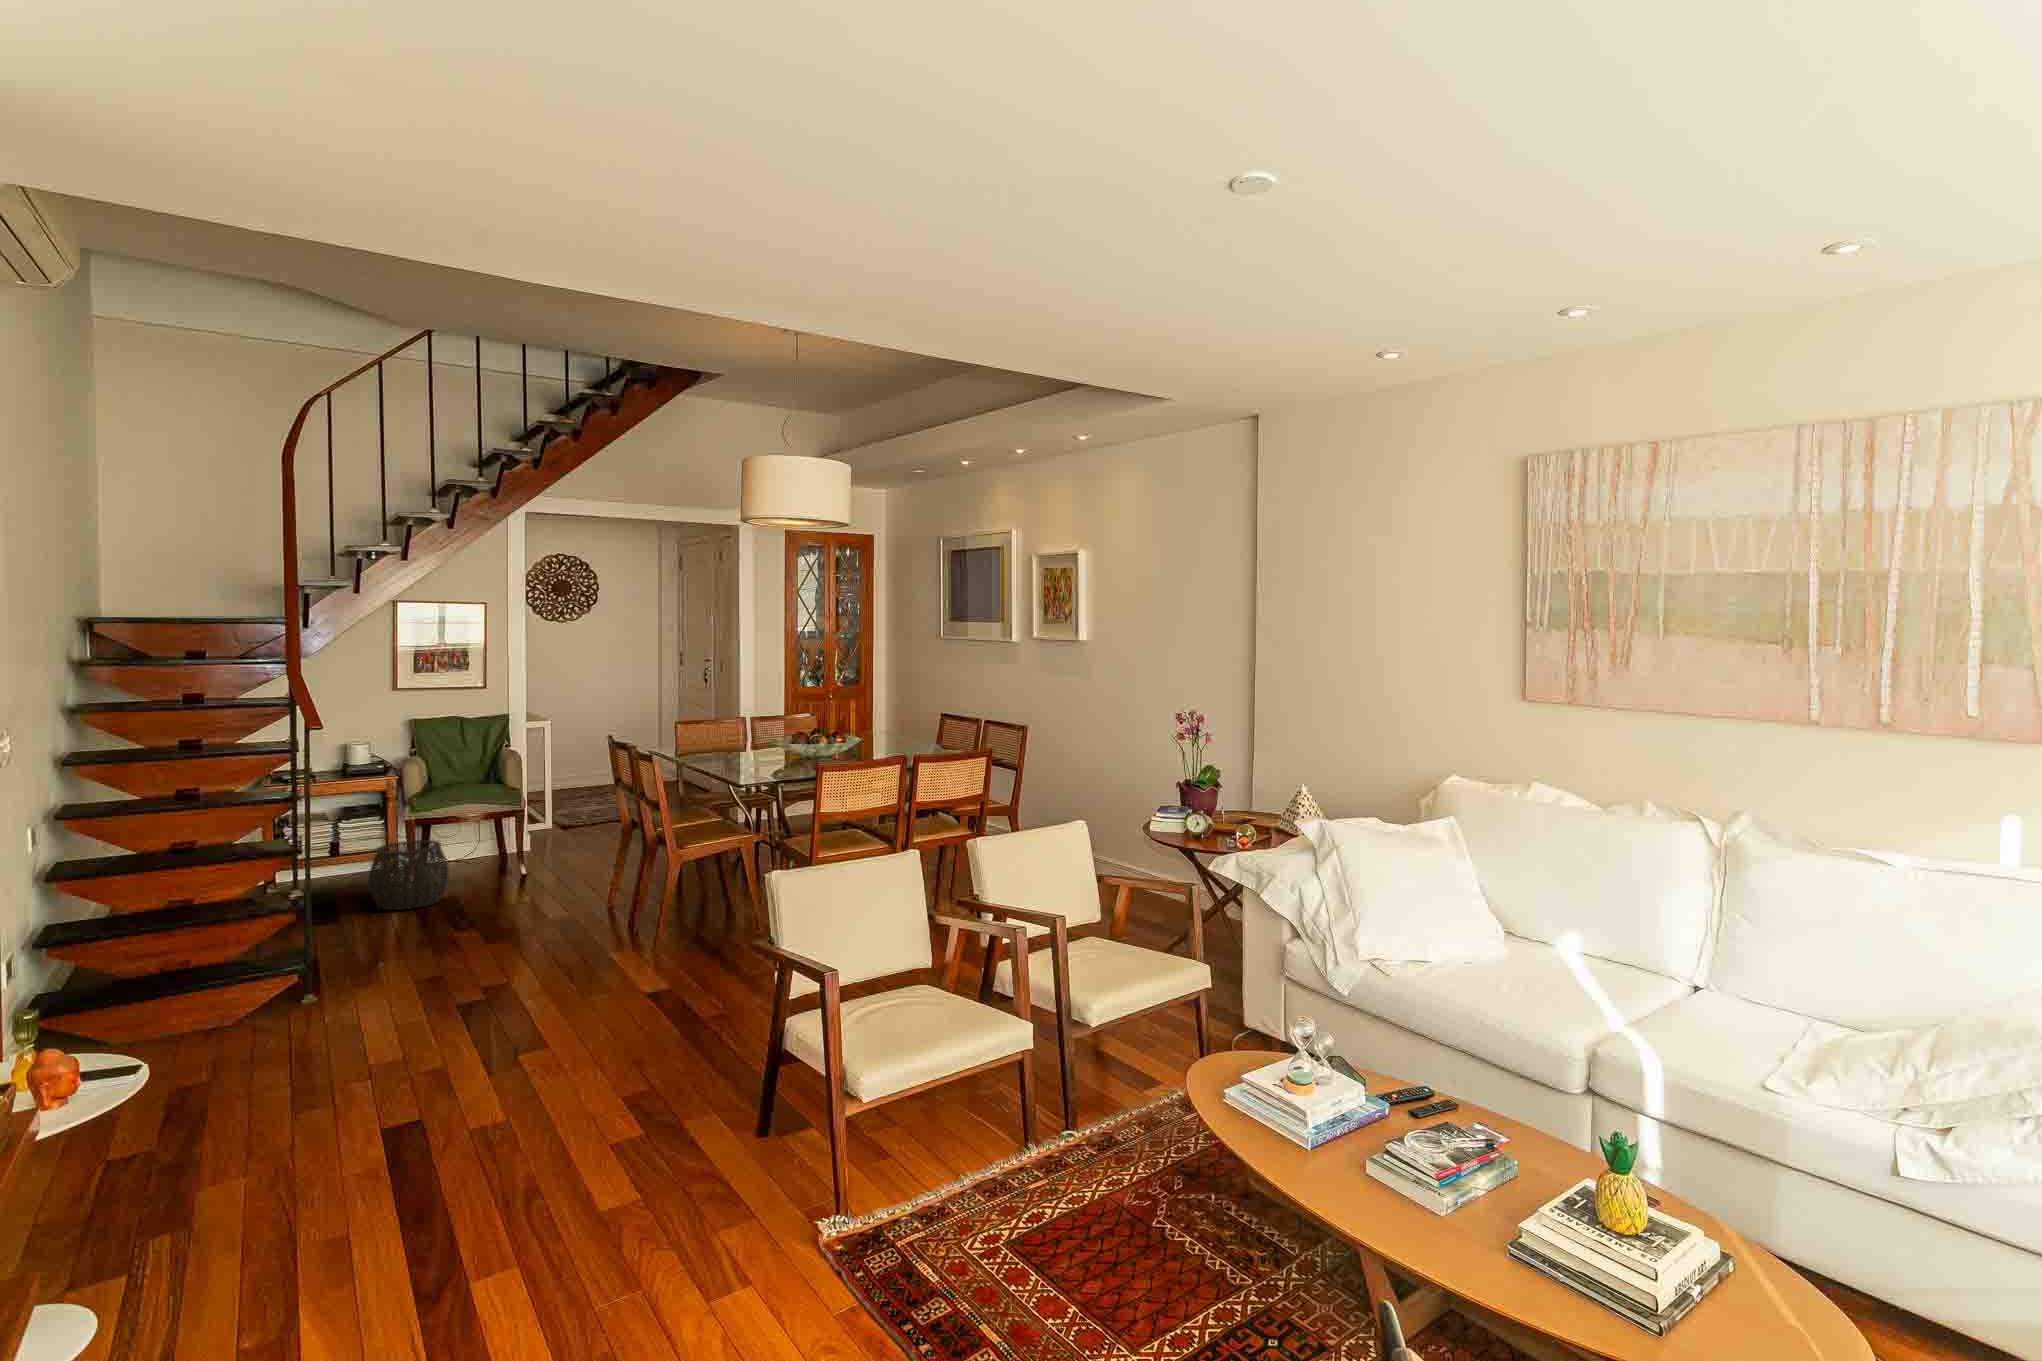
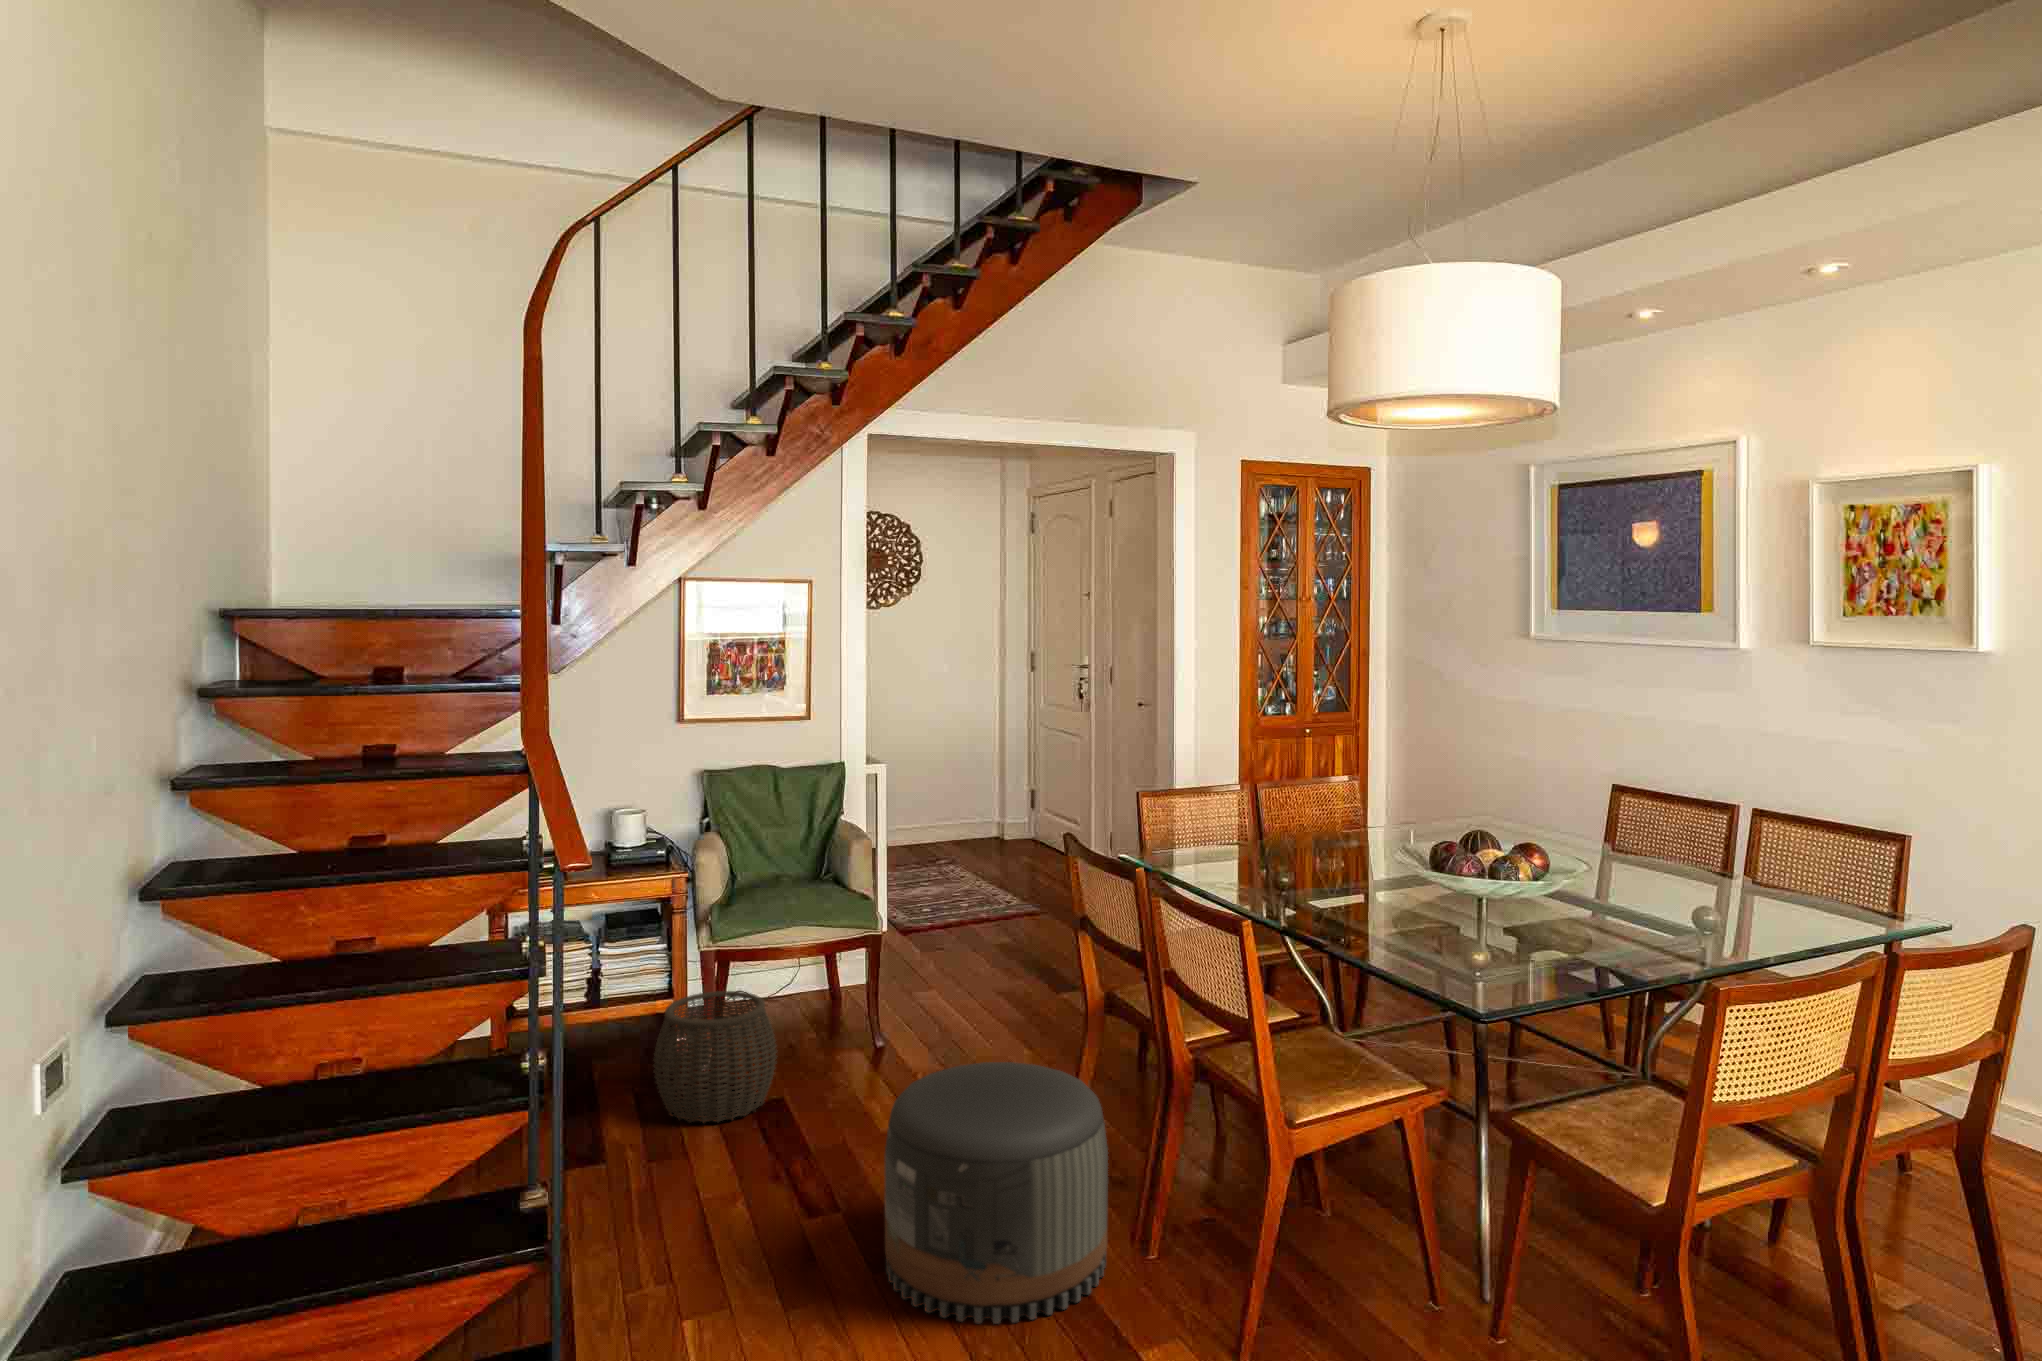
pouf: none [486,852,612,965] -> present [885,1062,1108,1324]

